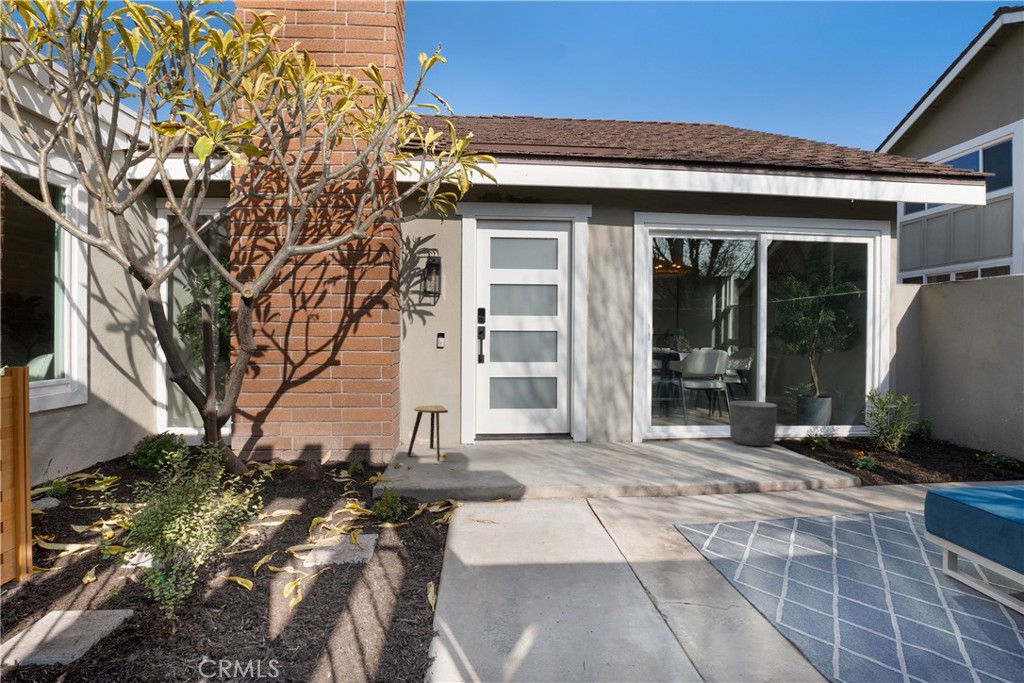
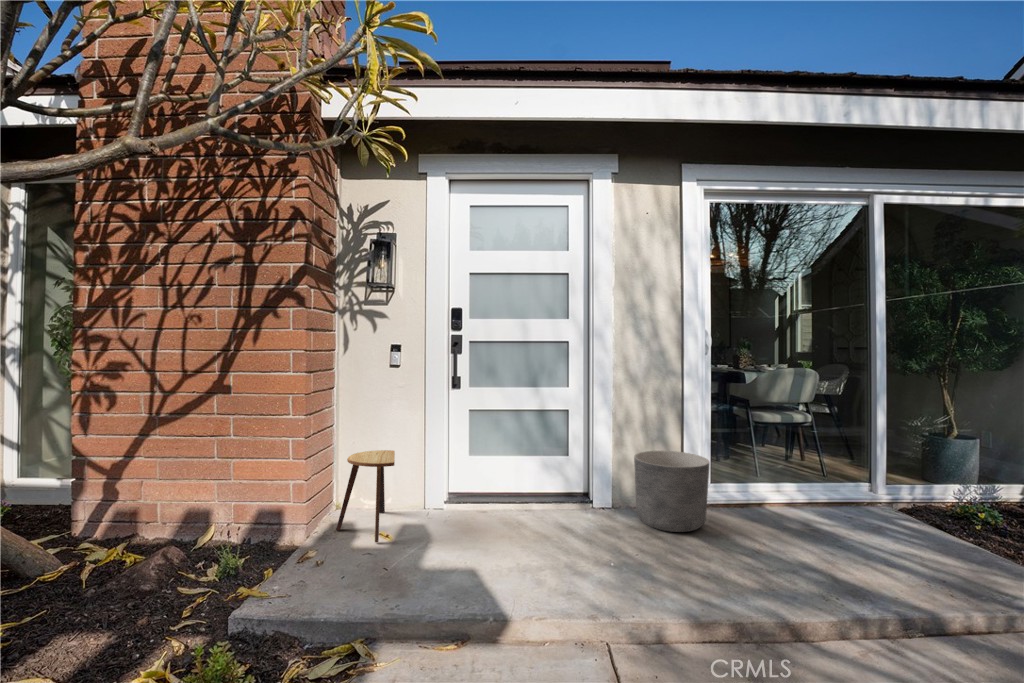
planter: present [729,401,777,446] -> present [634,451,709,532]

